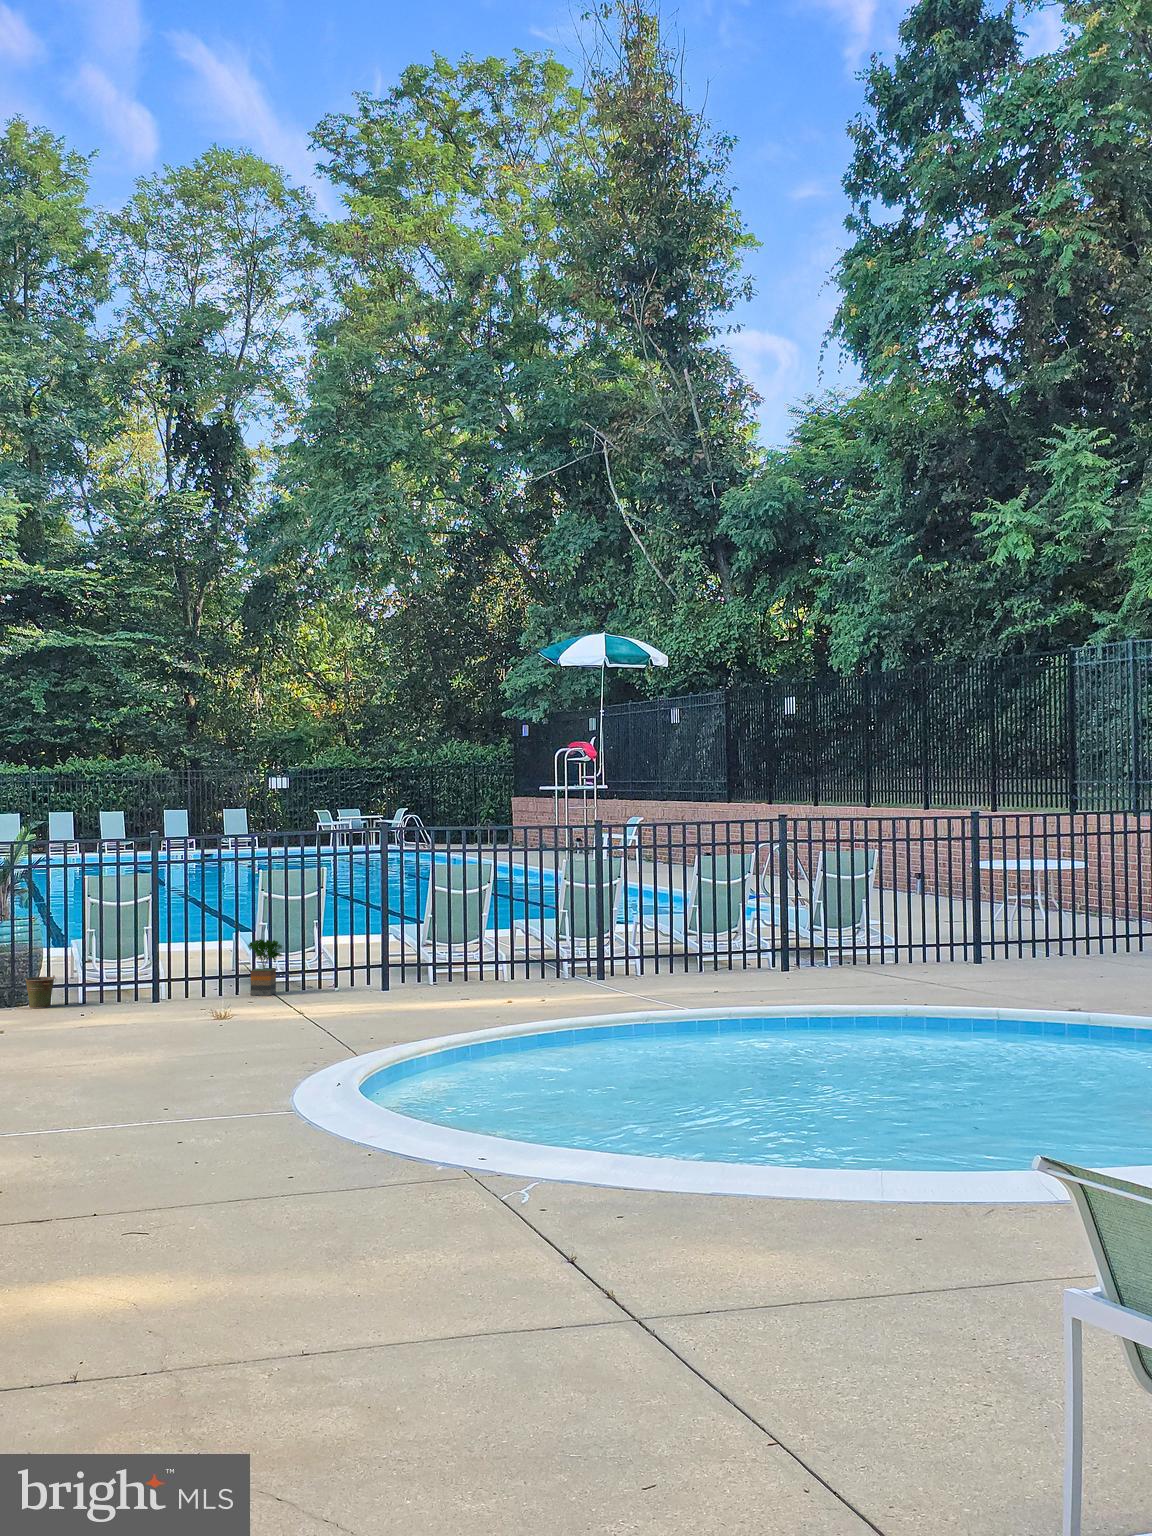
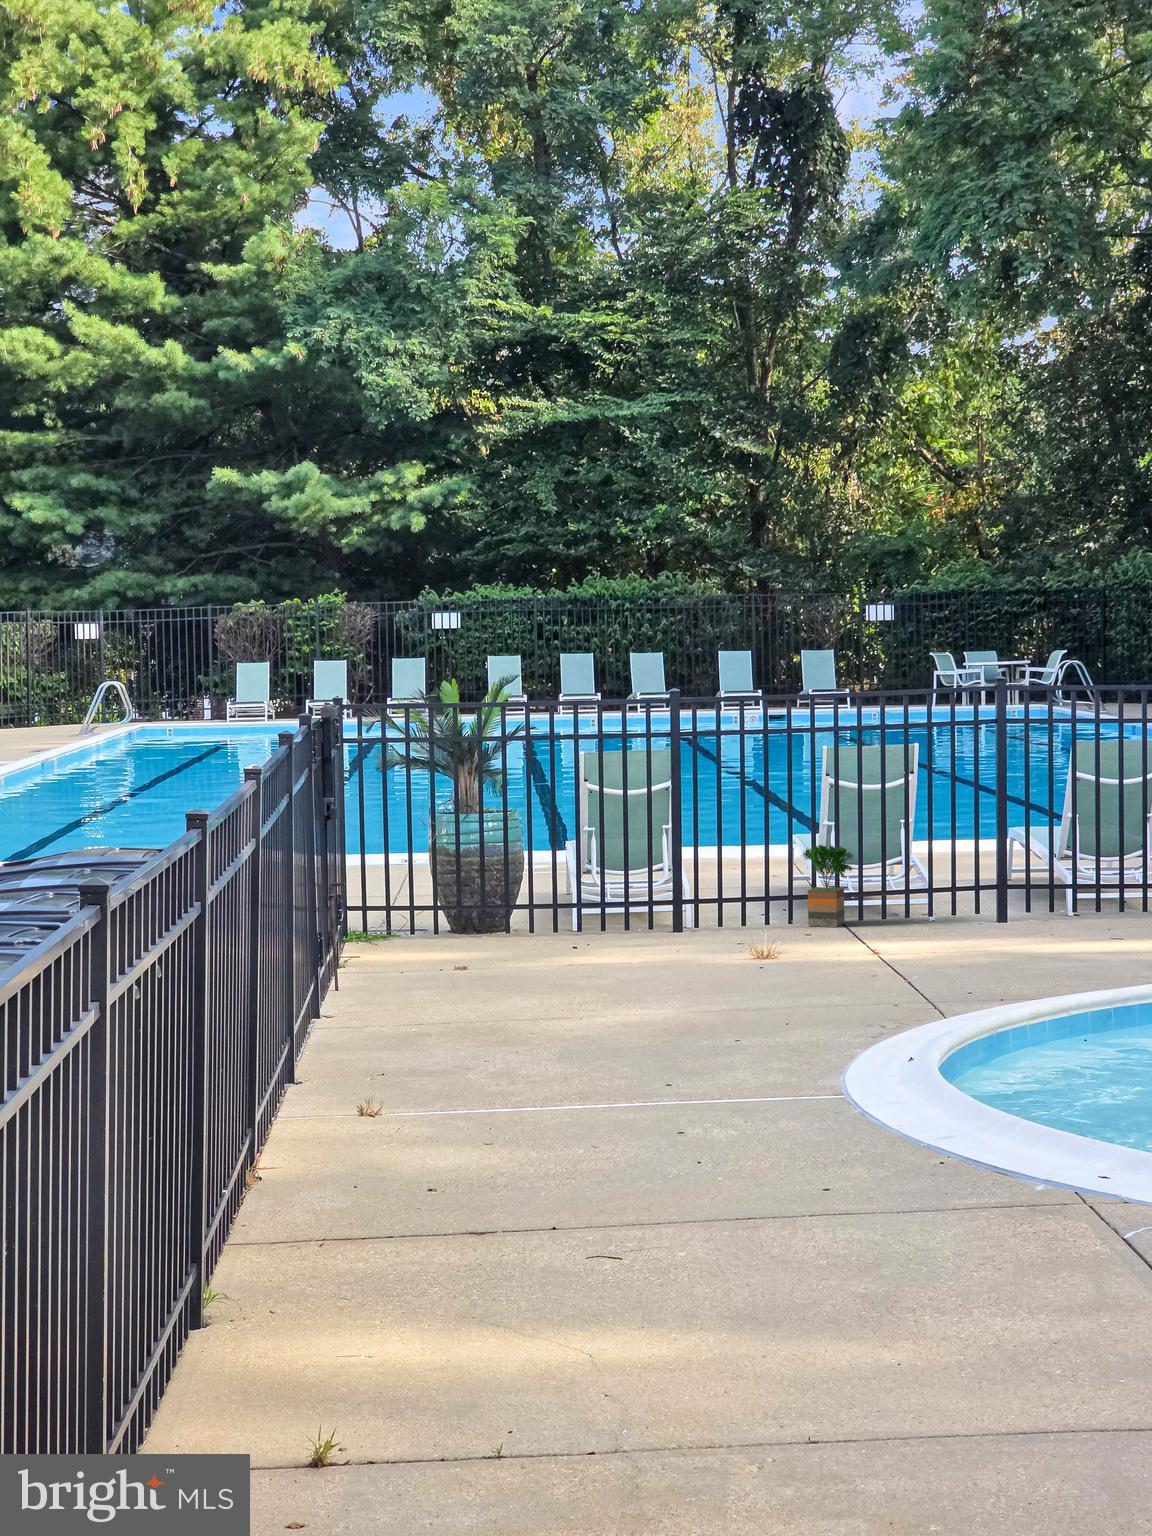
bucket: present [25,976,56,1008] -> none [500,892,541,936]

